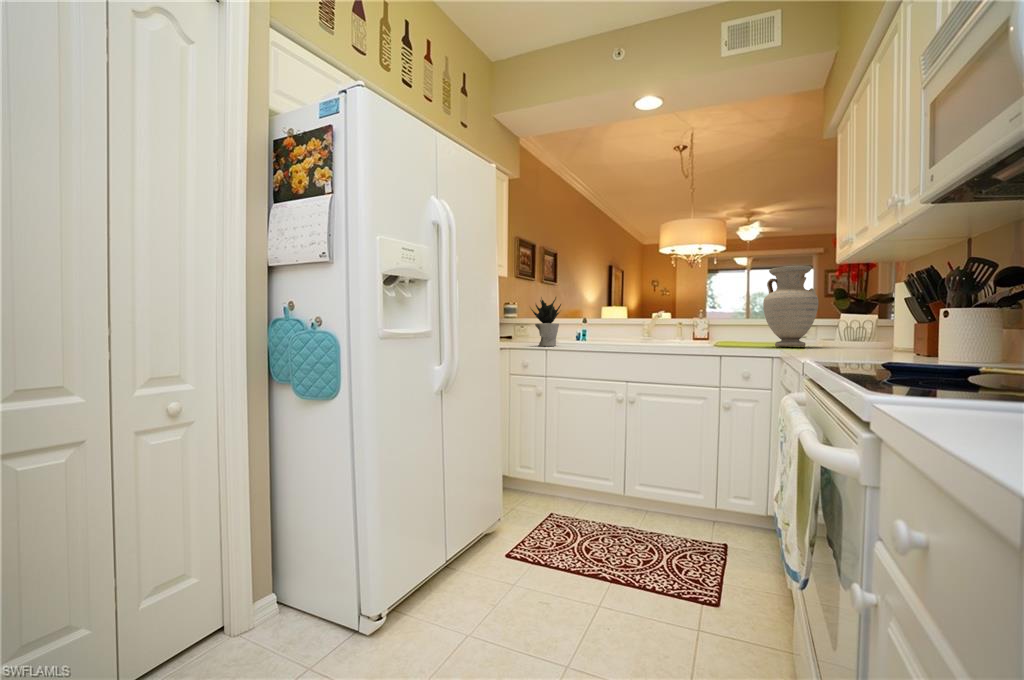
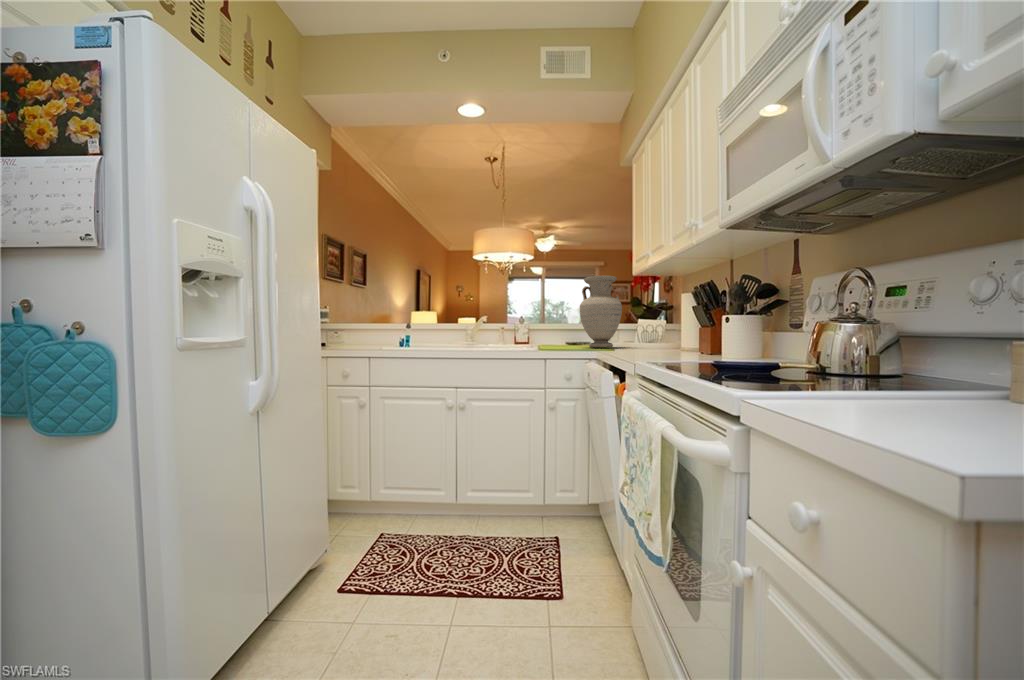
potted plant: present [531,297,561,346] -> none [351,295,389,351]

